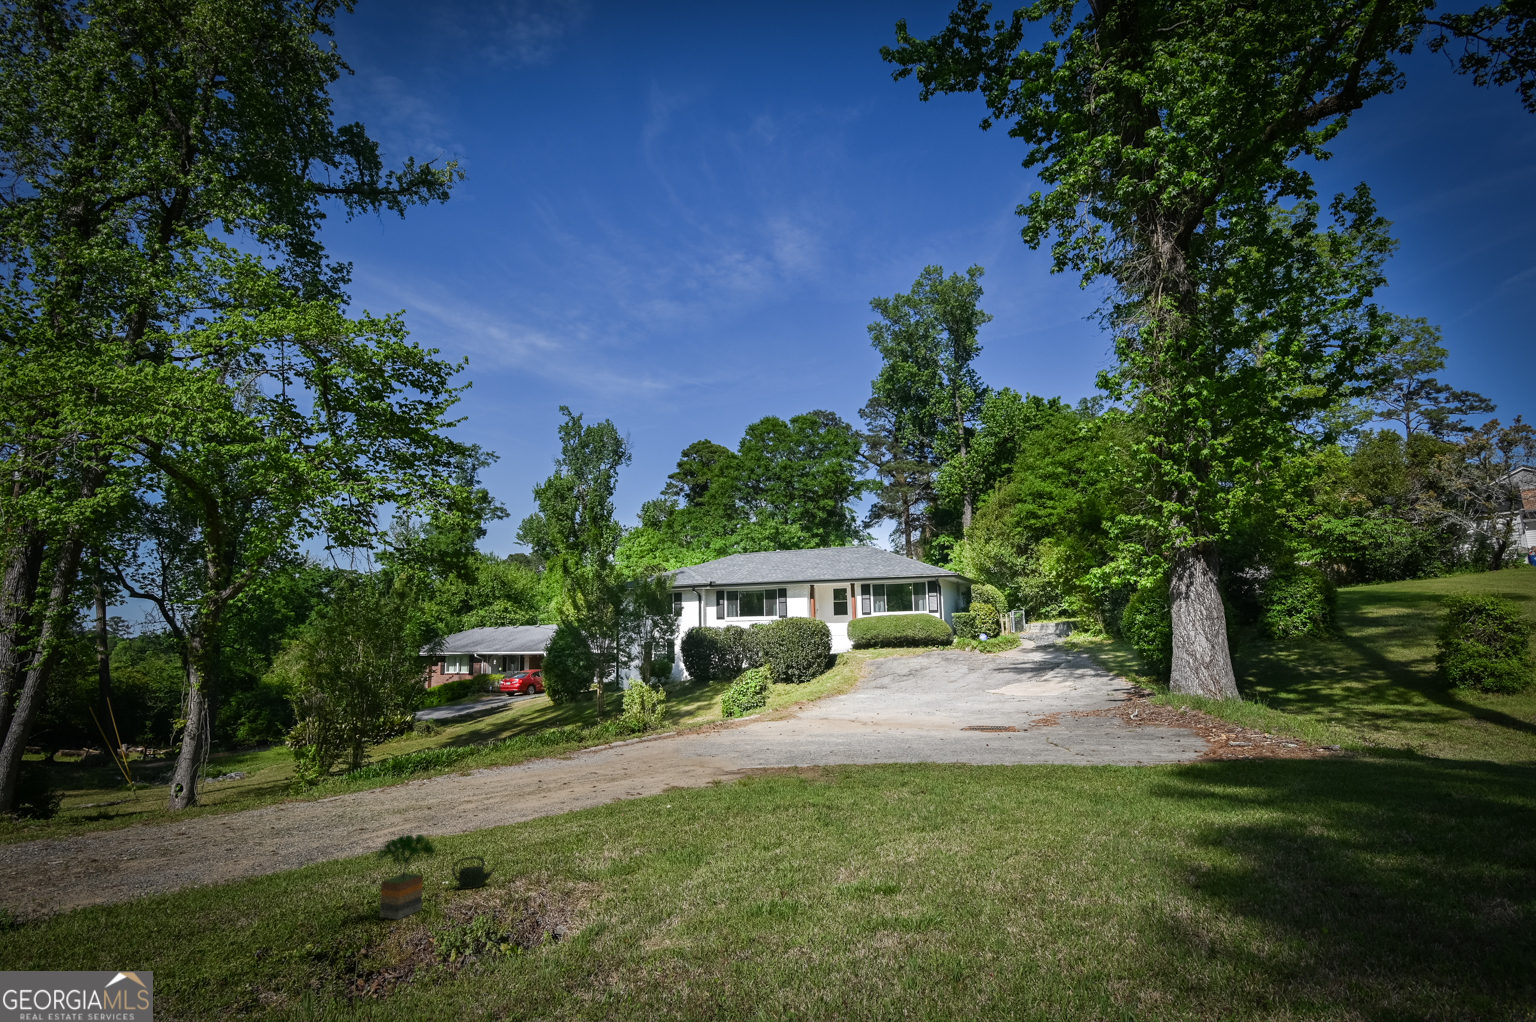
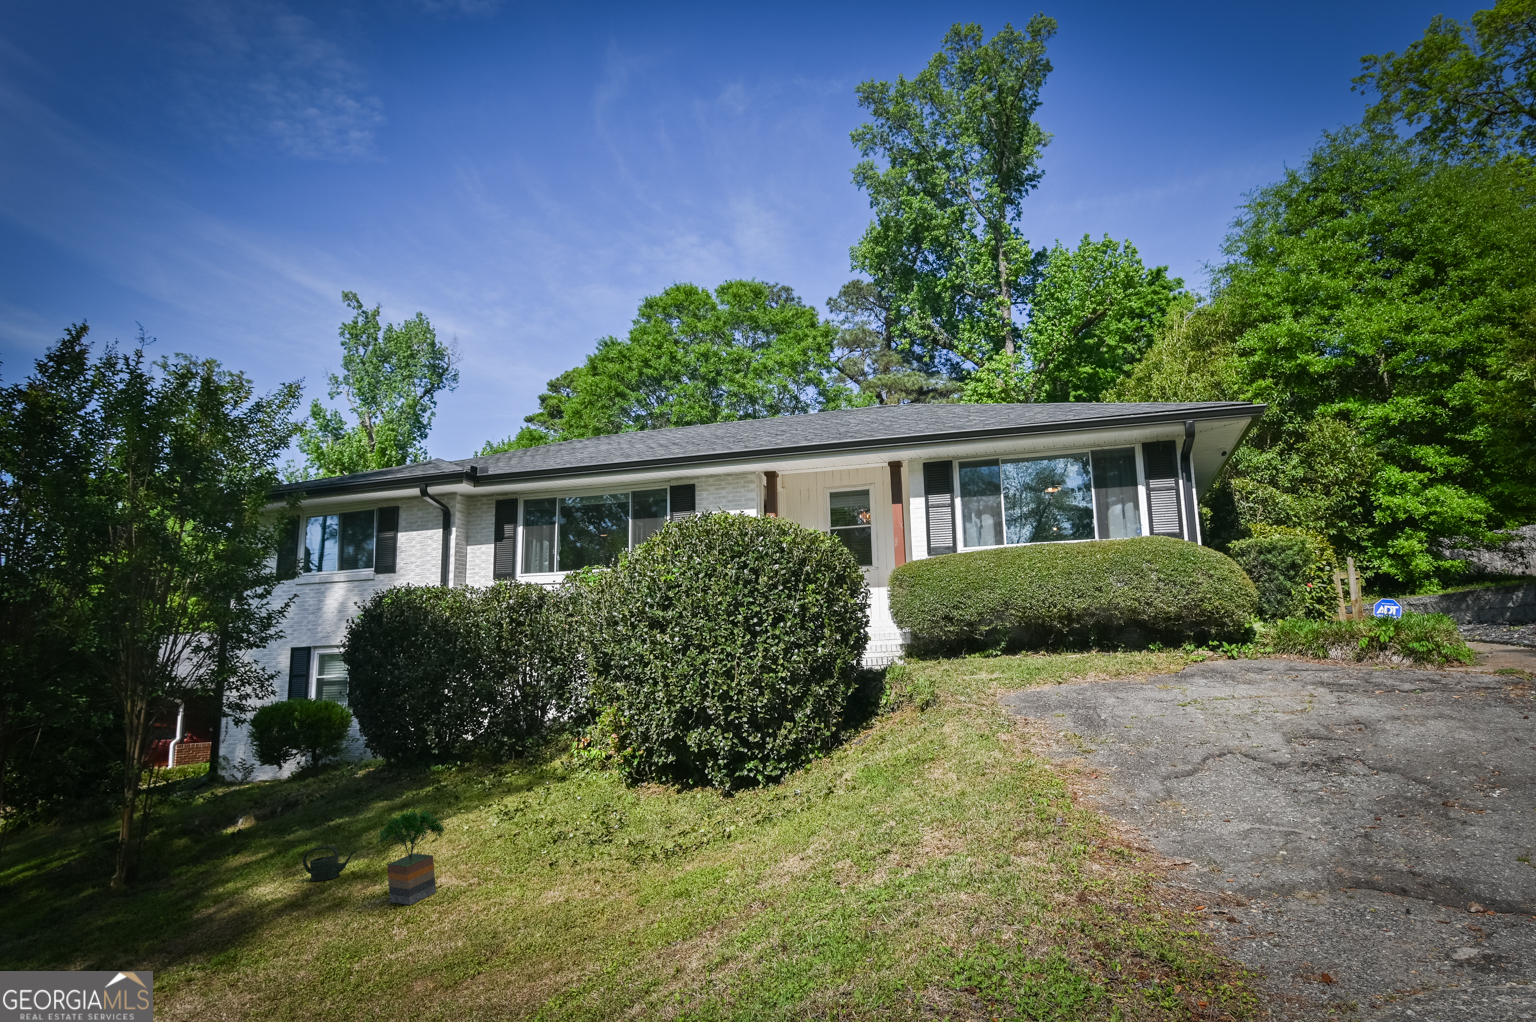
watering can: present [452,856,500,889] -> present [303,846,356,881]

